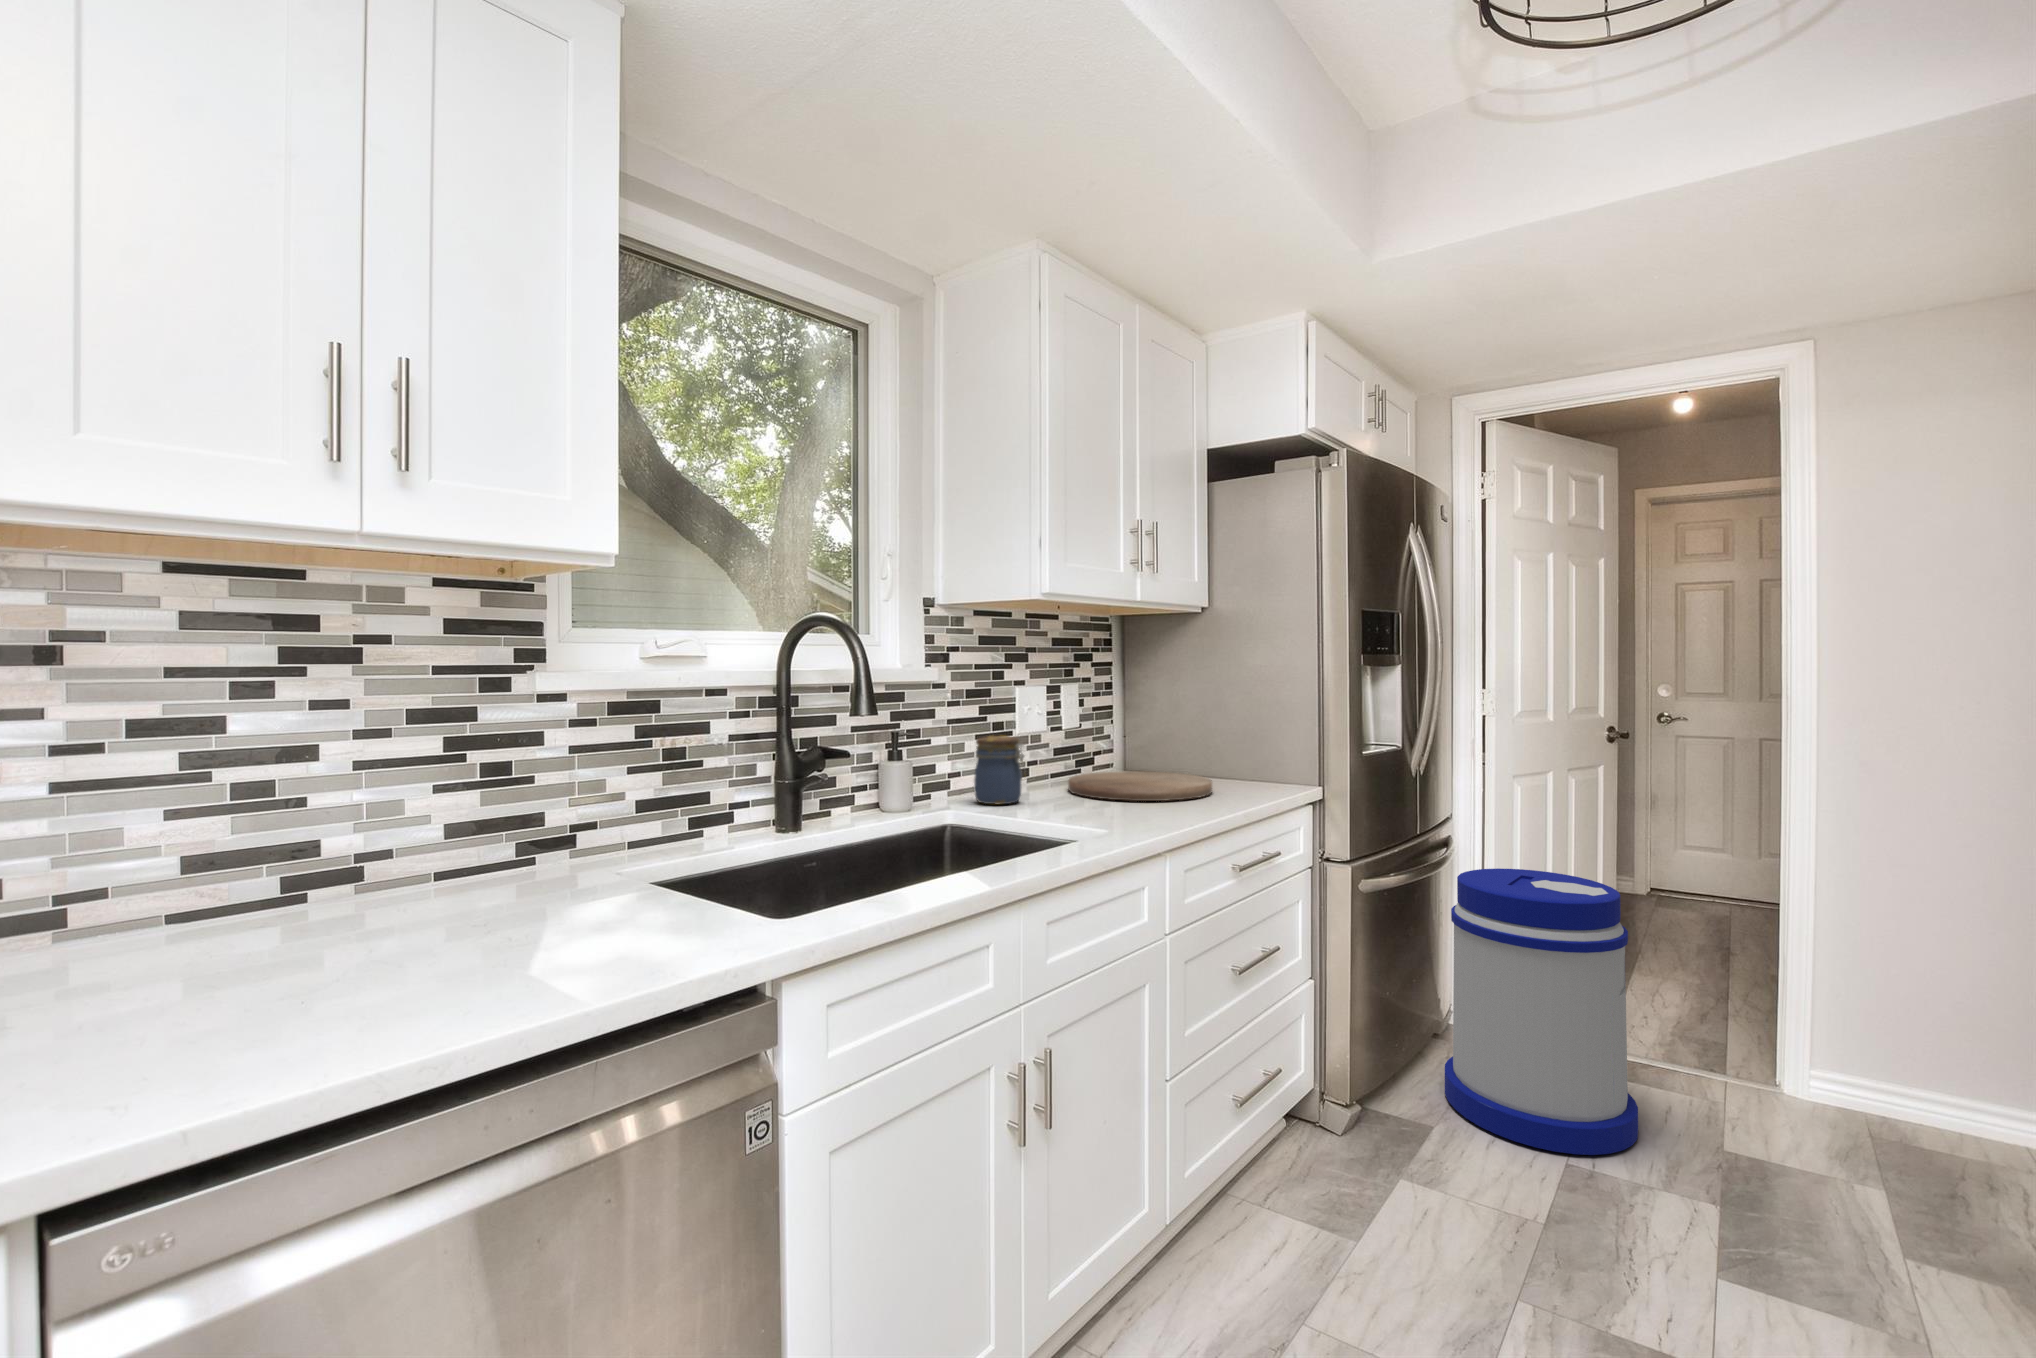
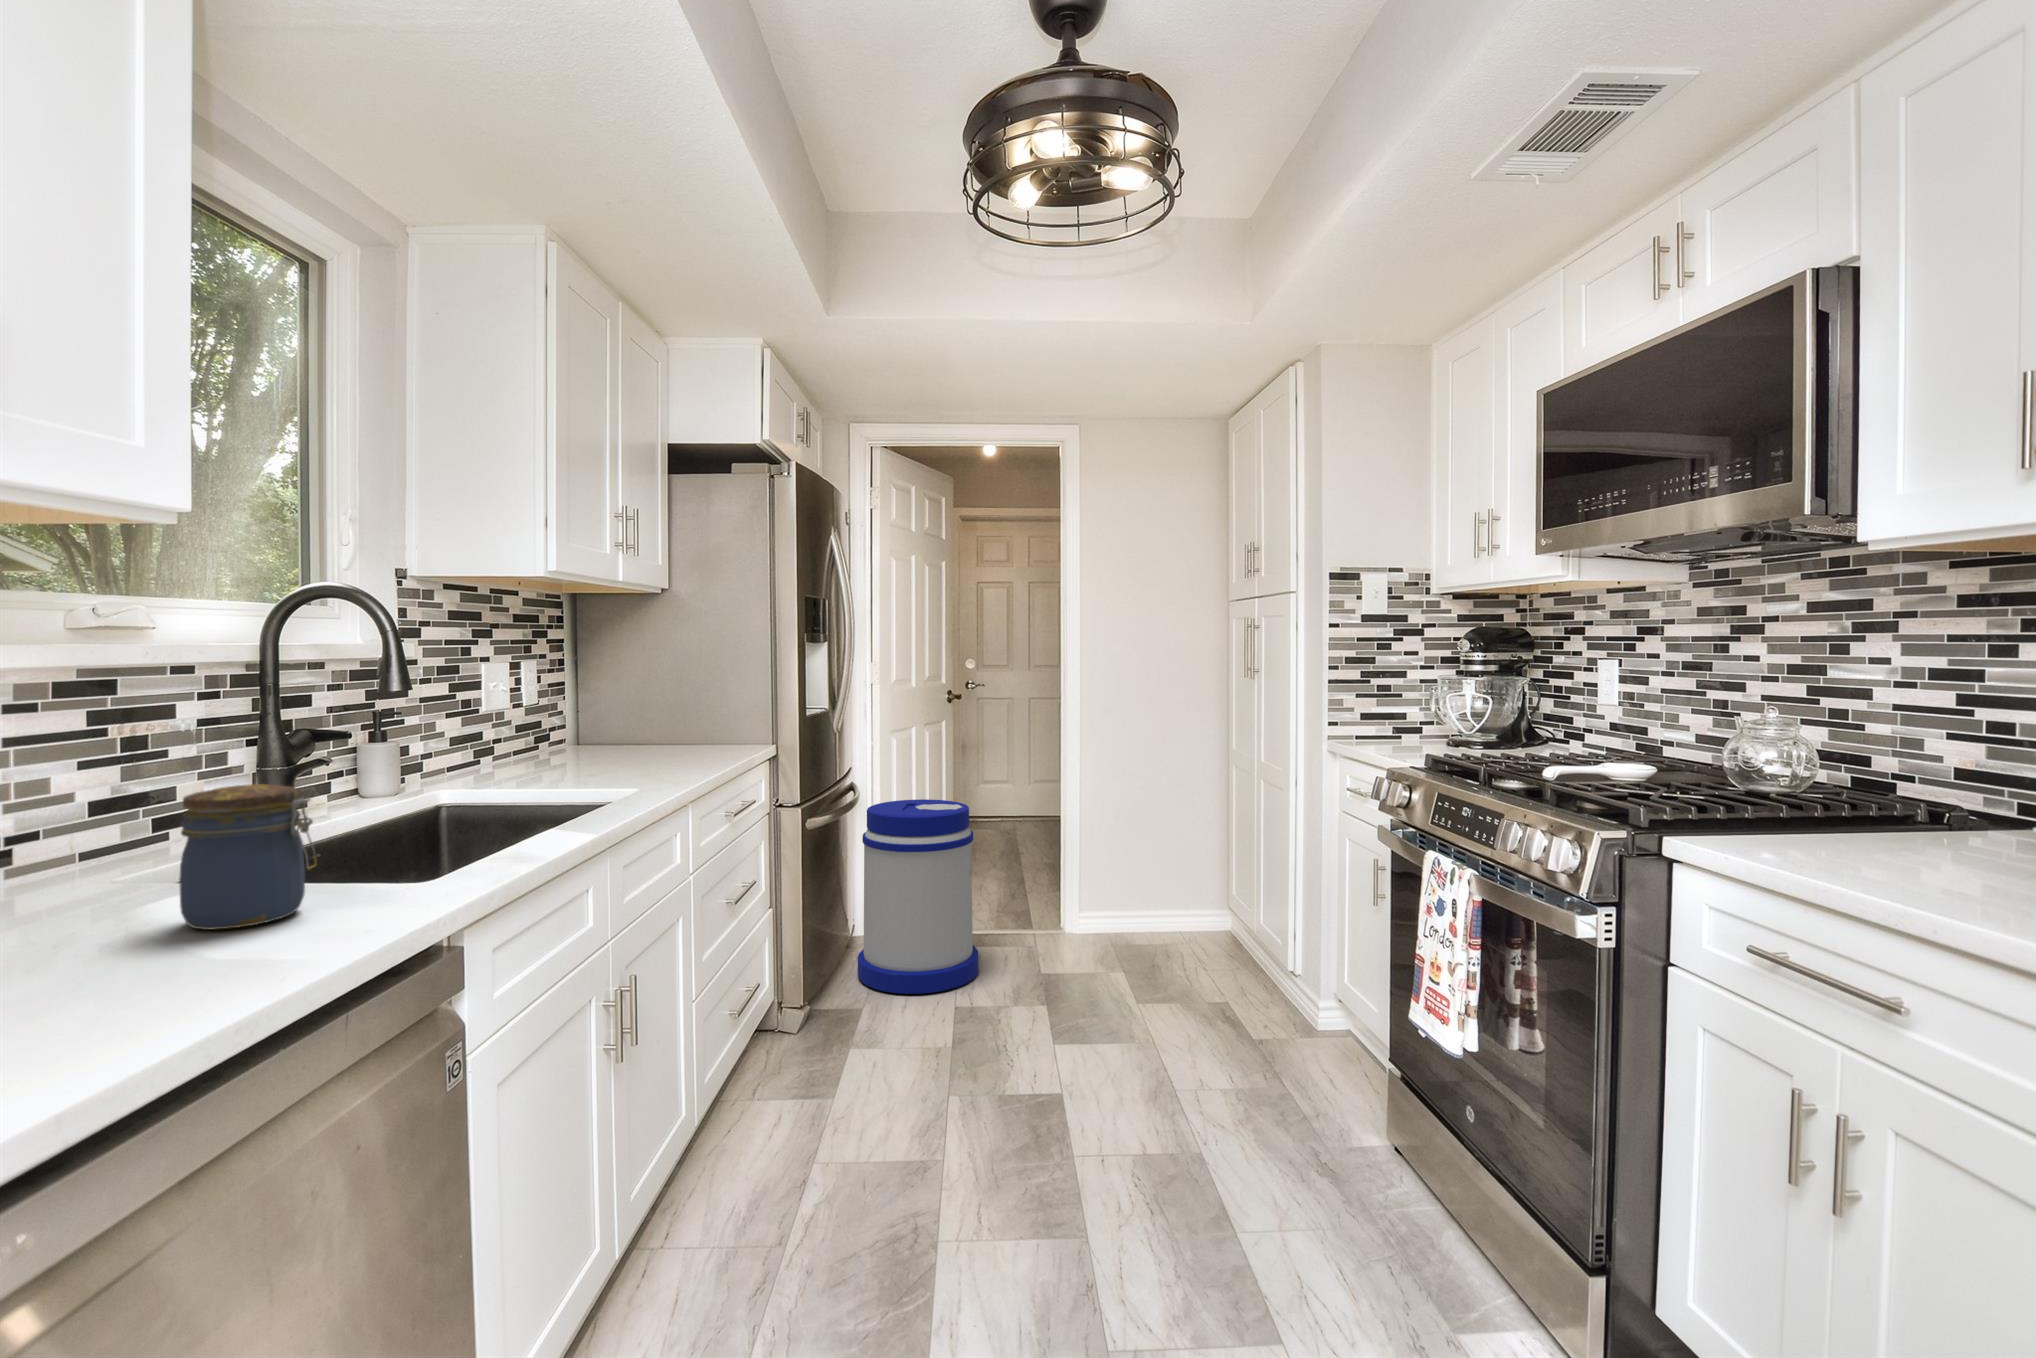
jar: present [974,736,1024,804] -> present [179,784,316,930]
cutting board: present [1068,771,1212,801] -> none [550,743,695,768]

